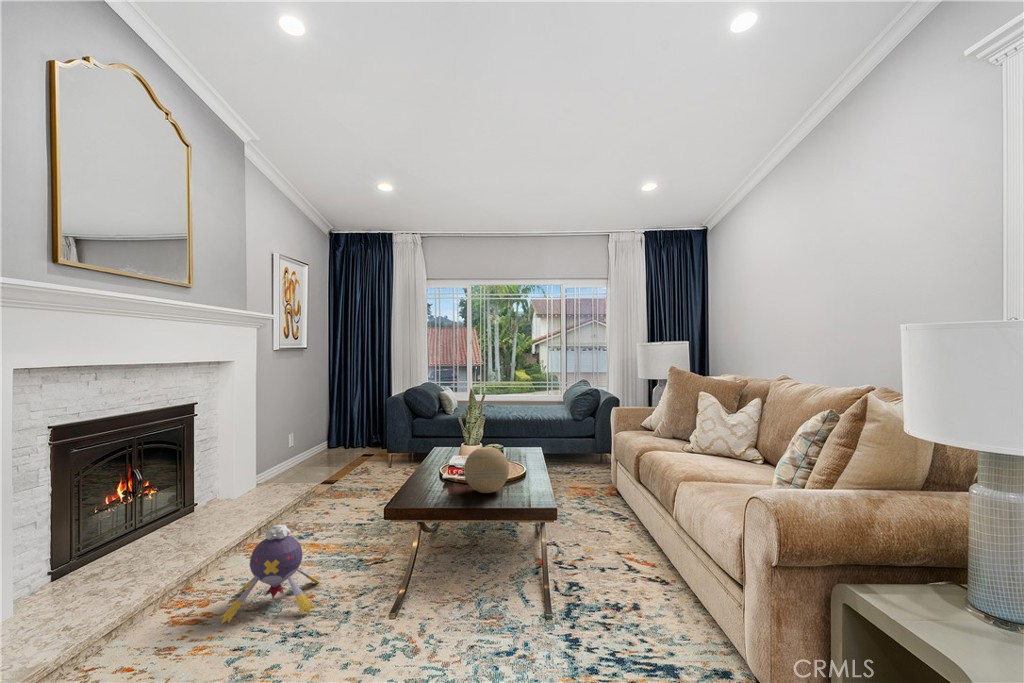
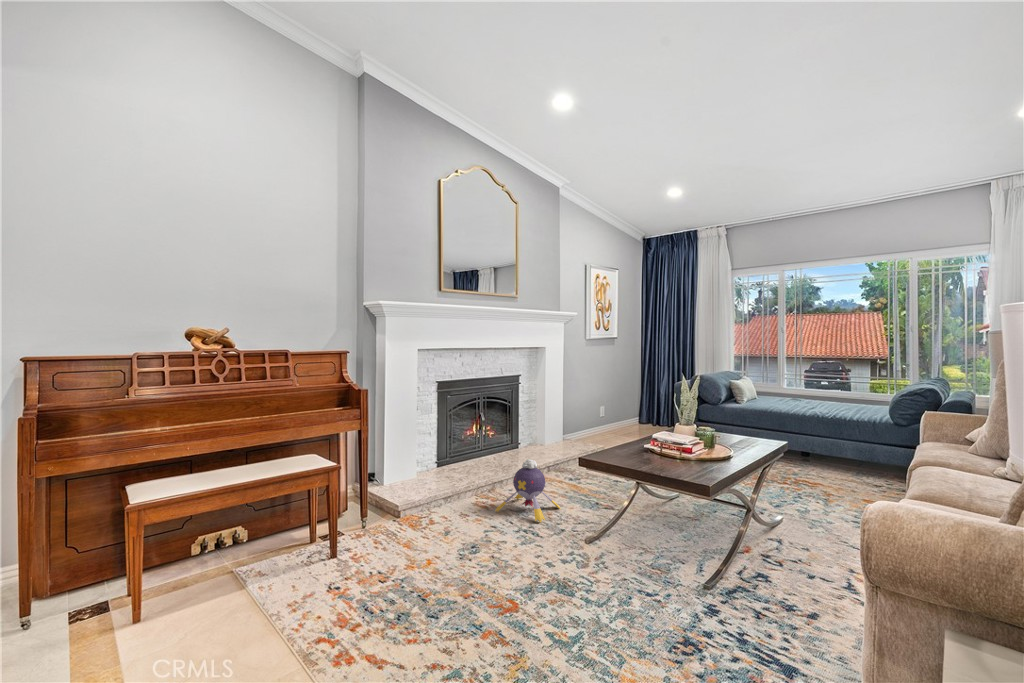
decorative orb: present [464,447,509,493] -> none [650,426,692,466]

